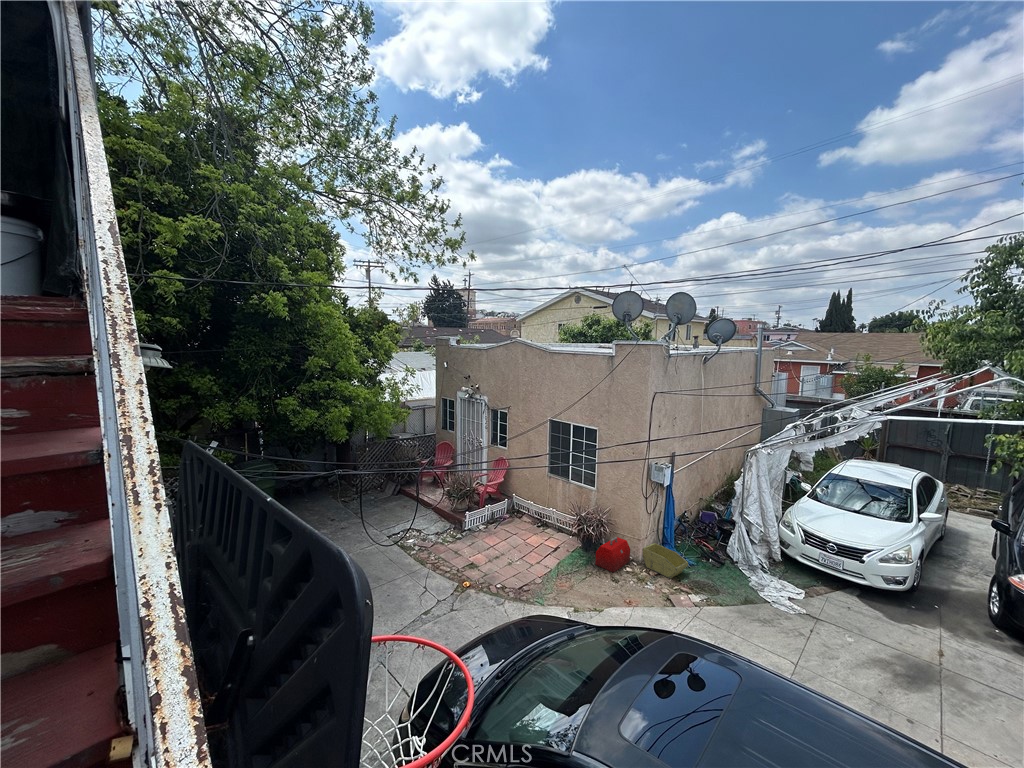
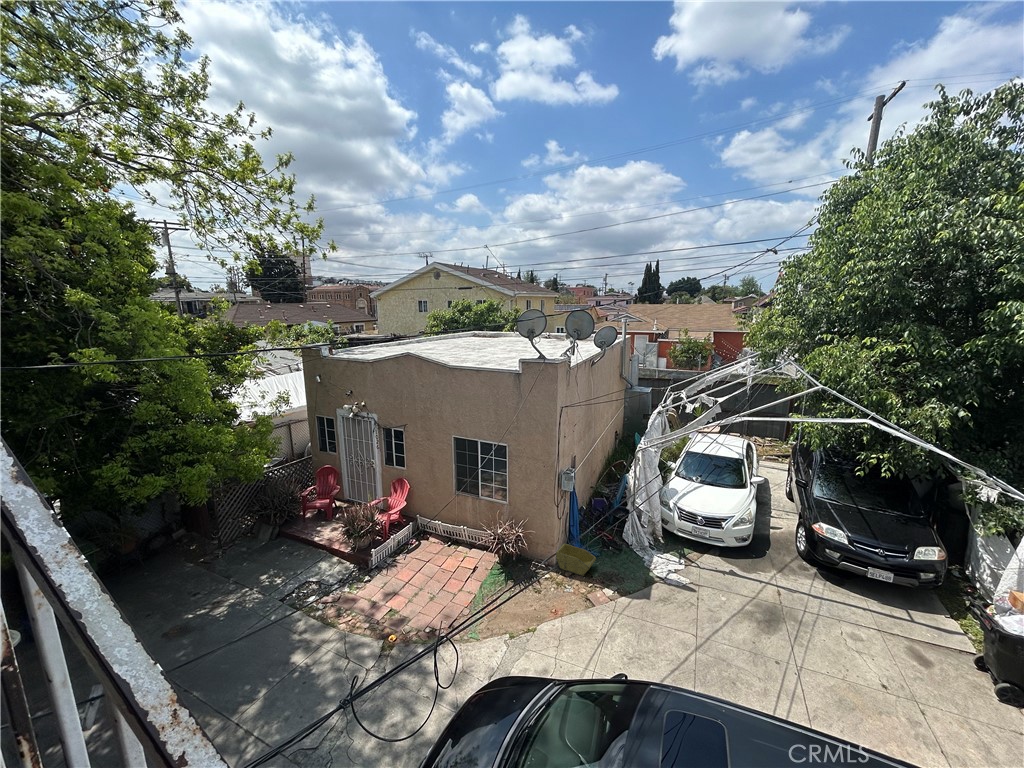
toolbox: present [595,537,630,572] -> none [516,545,545,583]

